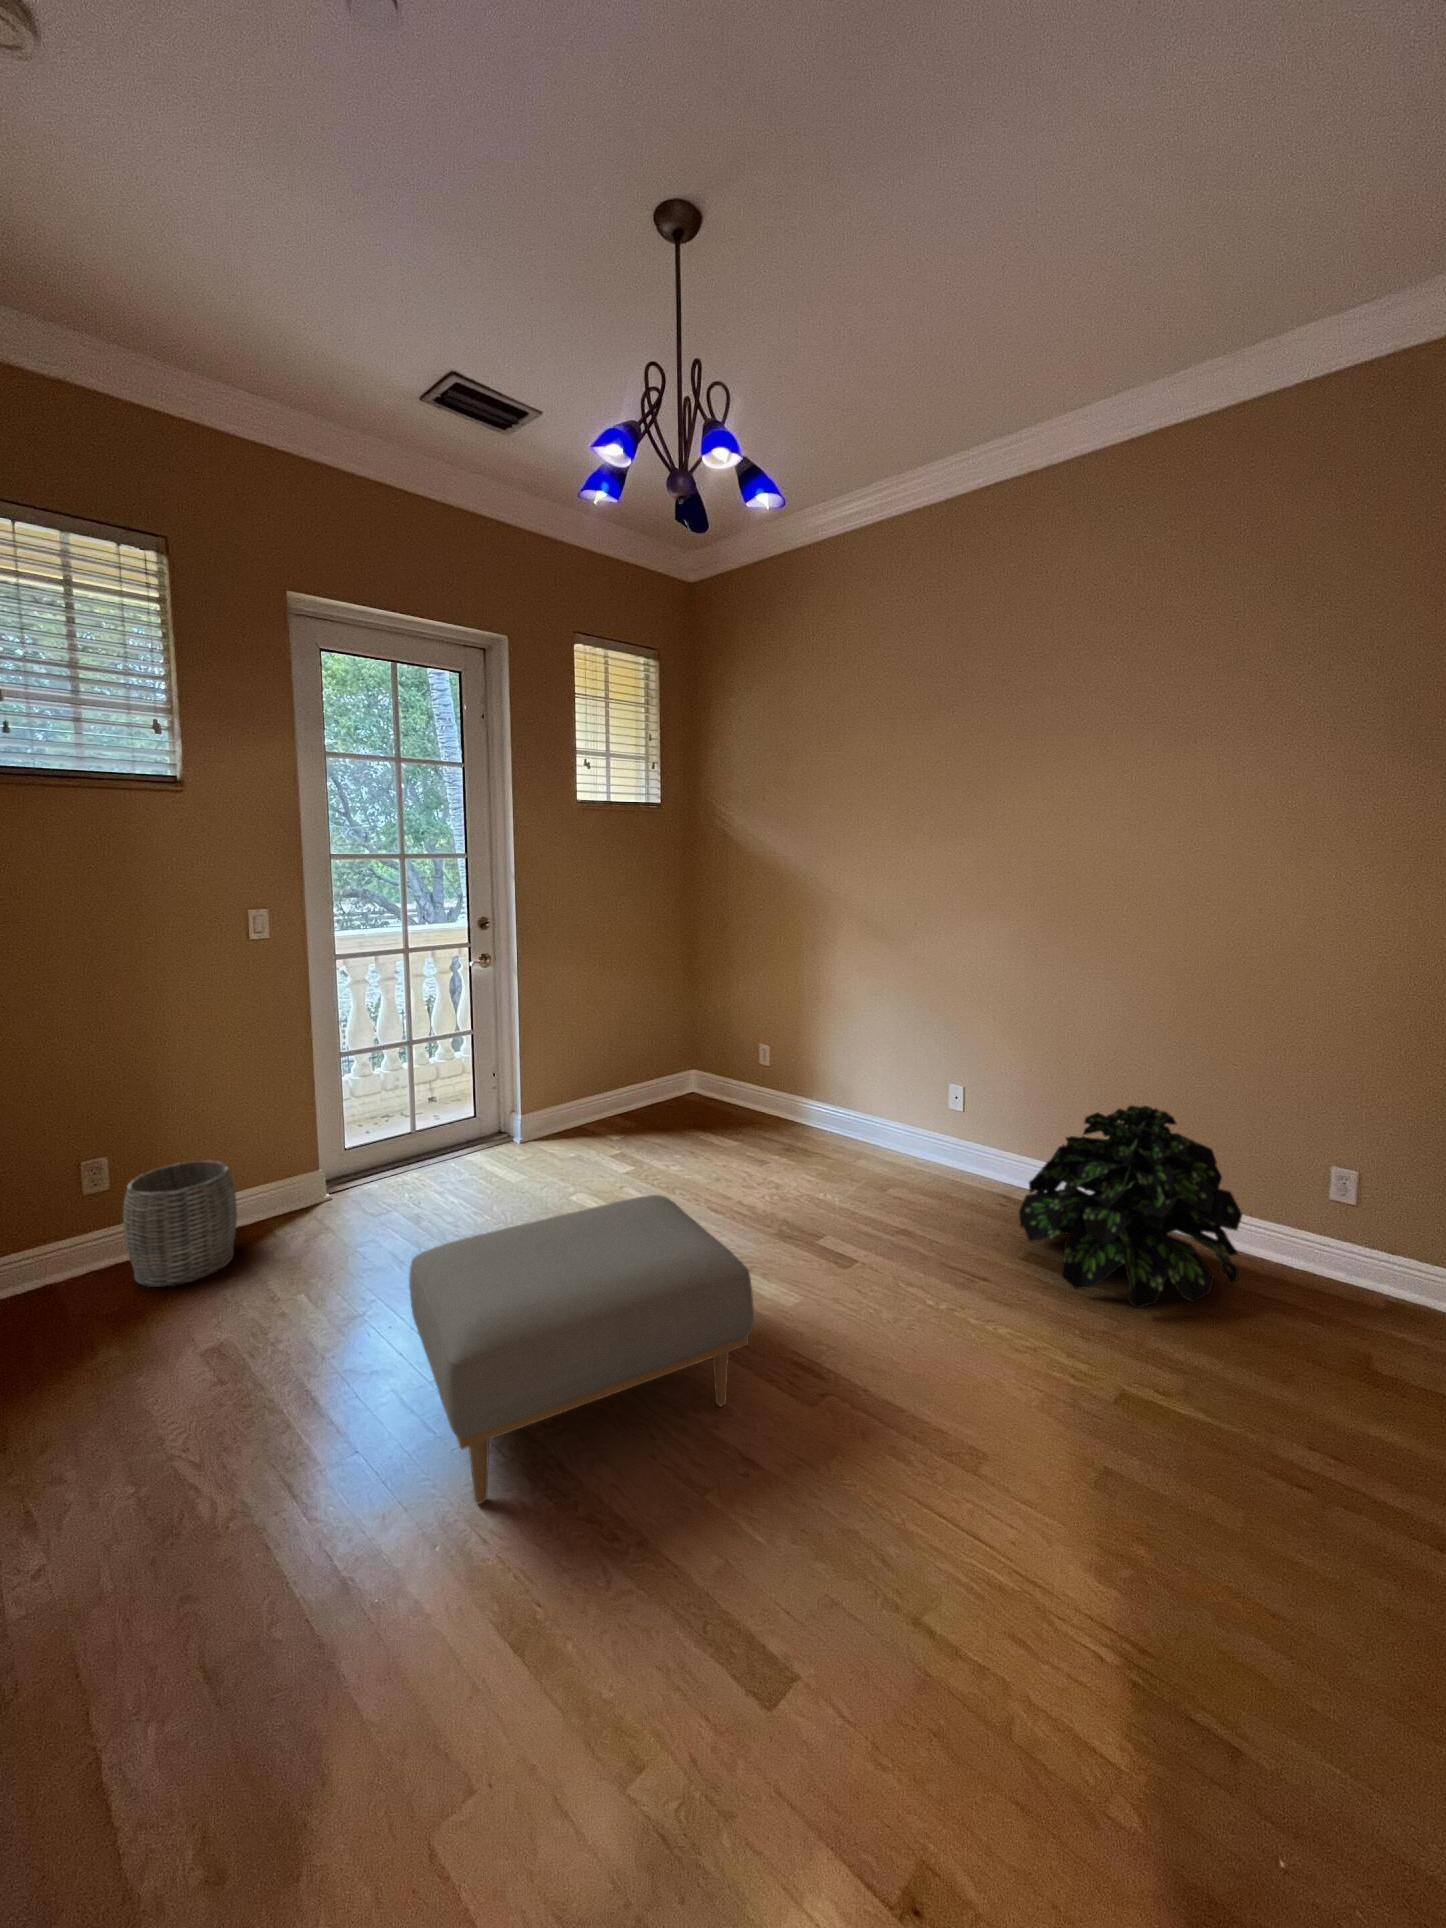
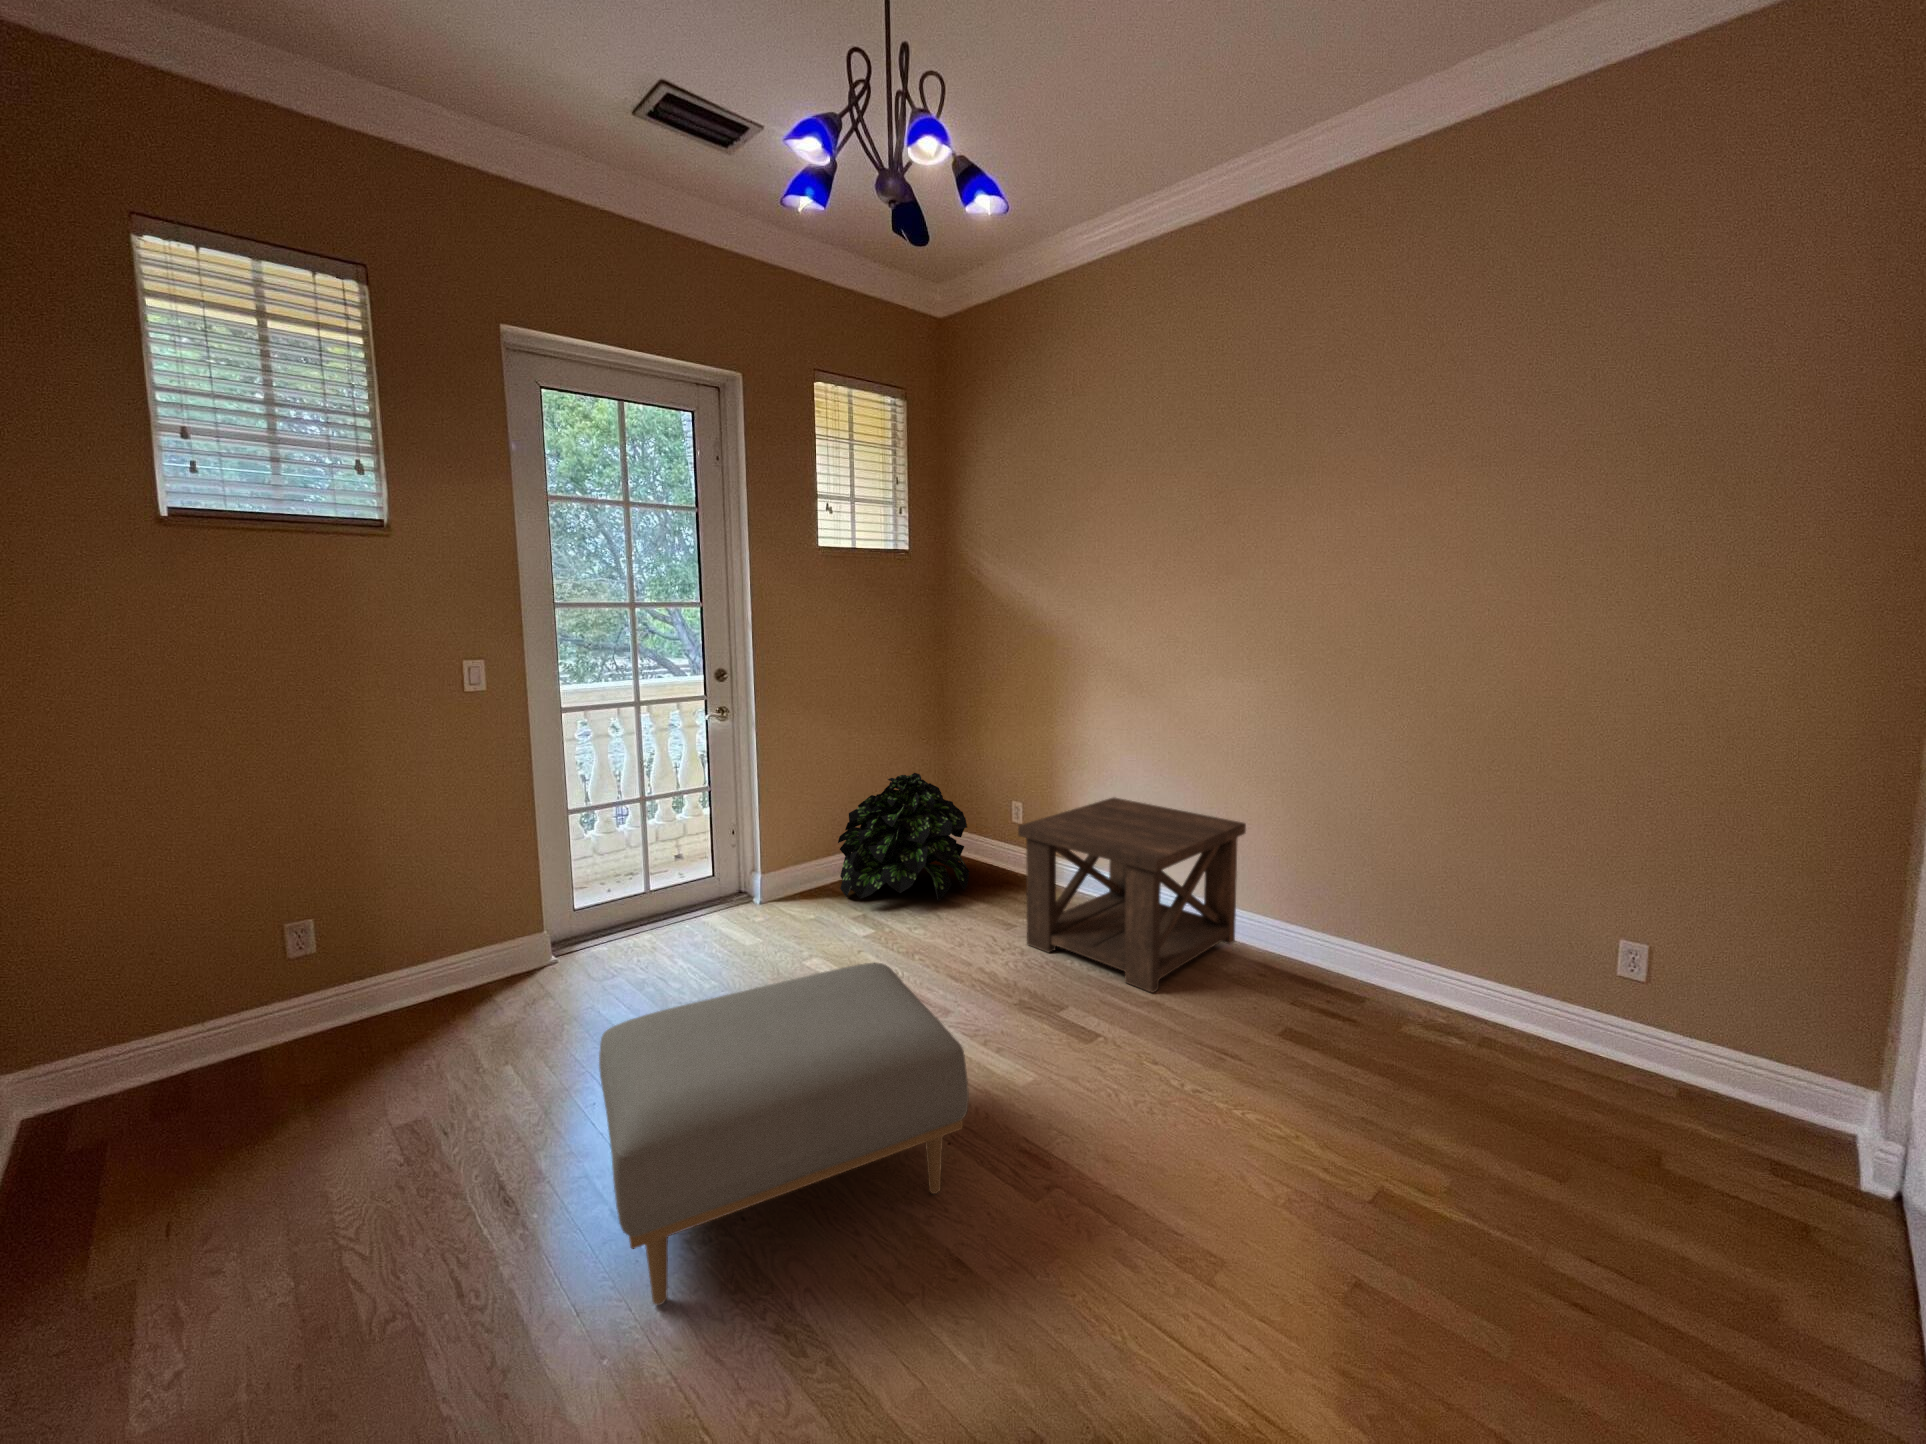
side table: none [775,1042,991,1227] -> present [1018,798,1246,993]
potted plant: present [1019,1106,1242,1309] -> present [838,773,970,901]
woven basket: present [123,1161,237,1287] -> none [327,921,451,1054]

